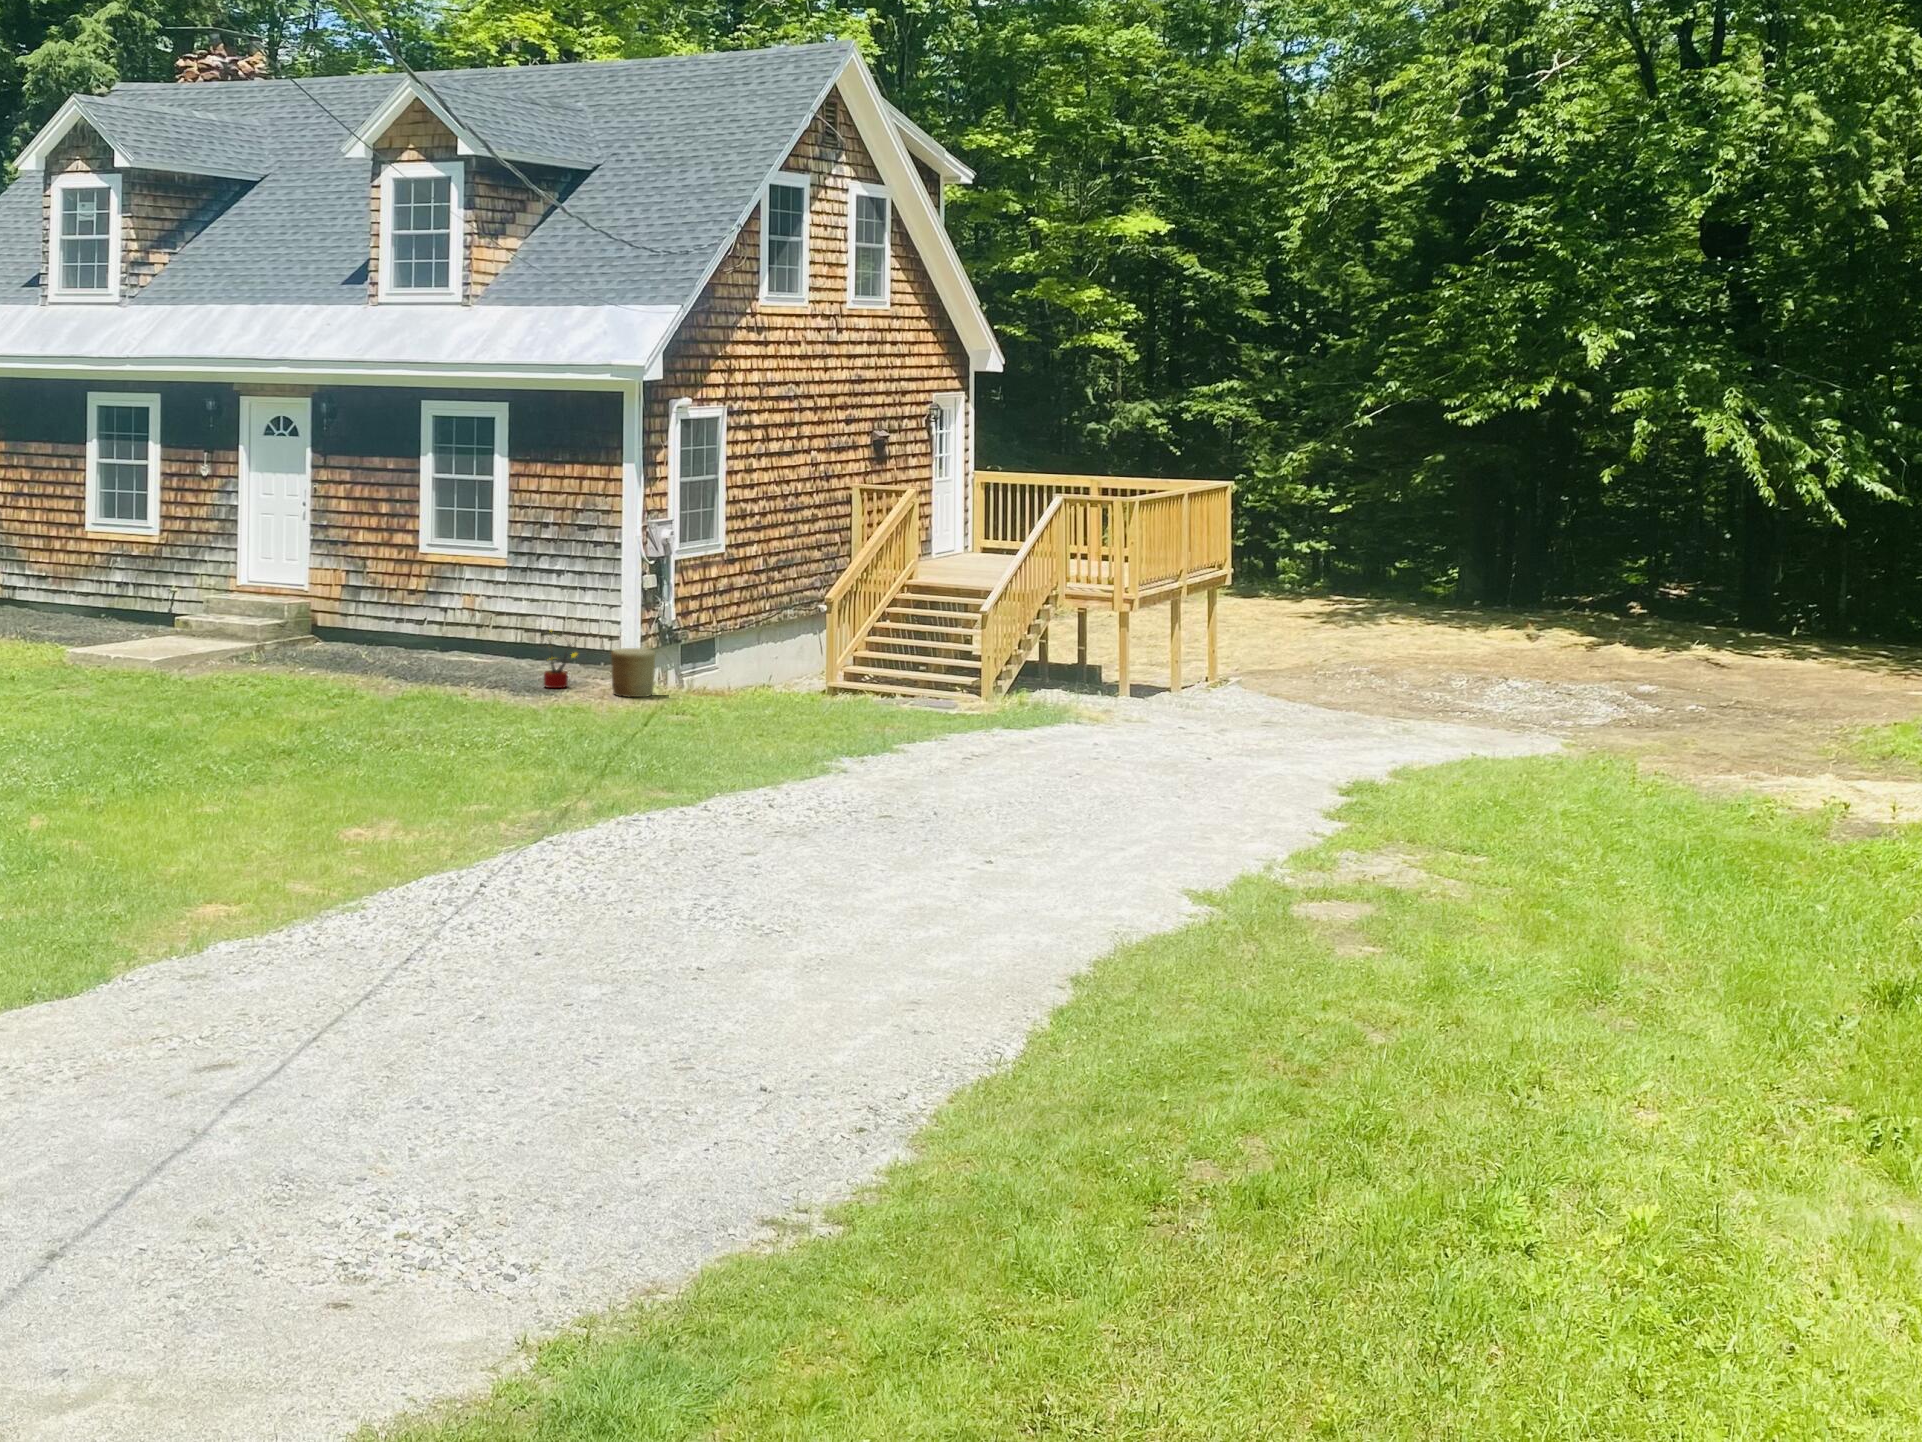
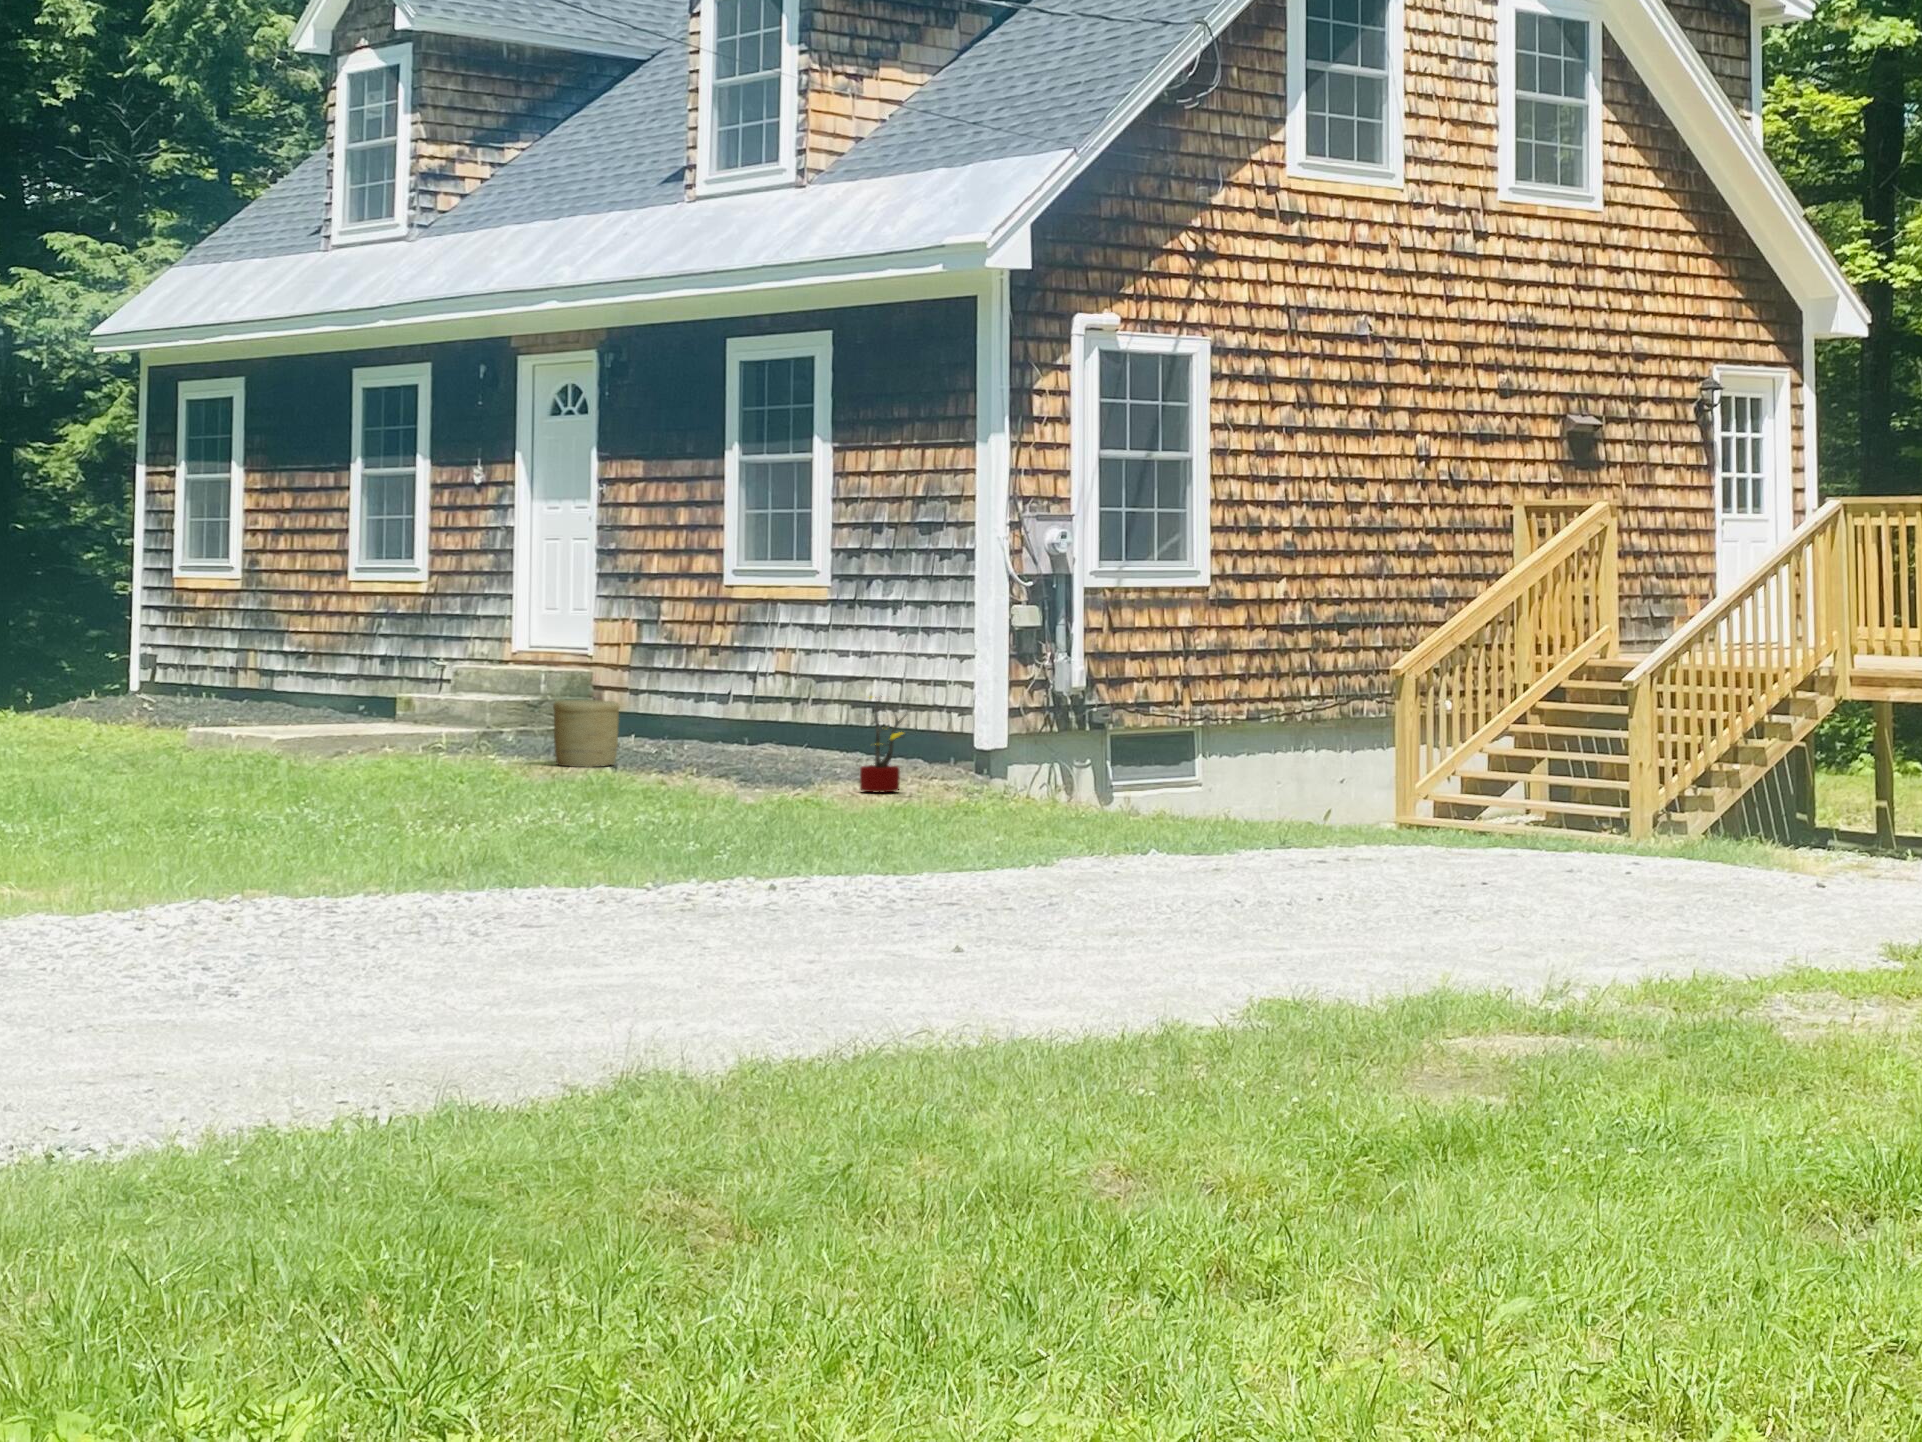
woven basket: present [611,648,656,697] -> present [553,700,620,767]

